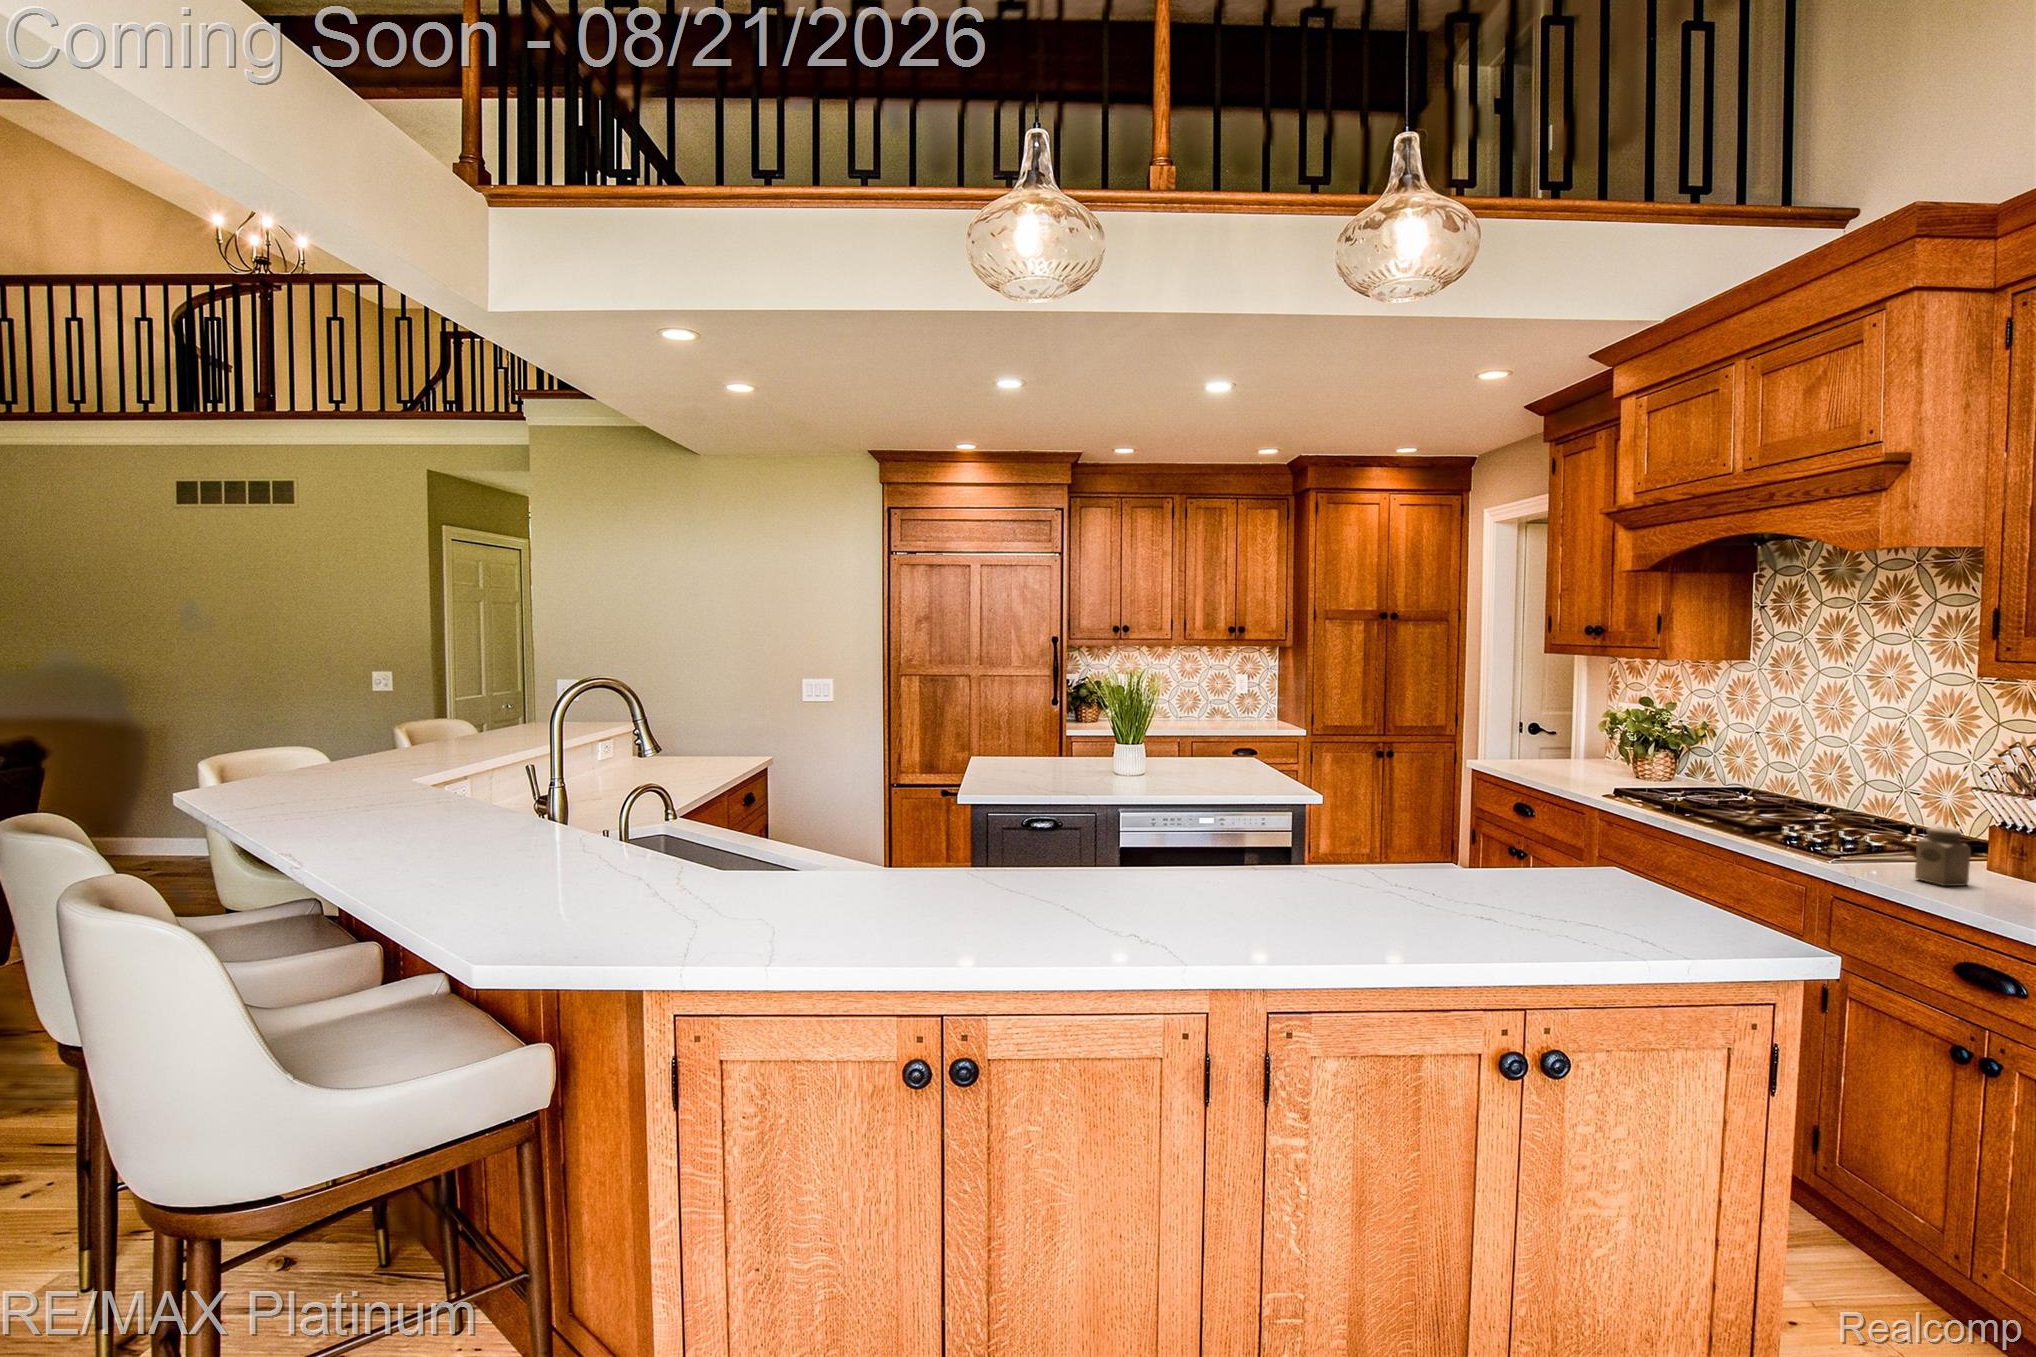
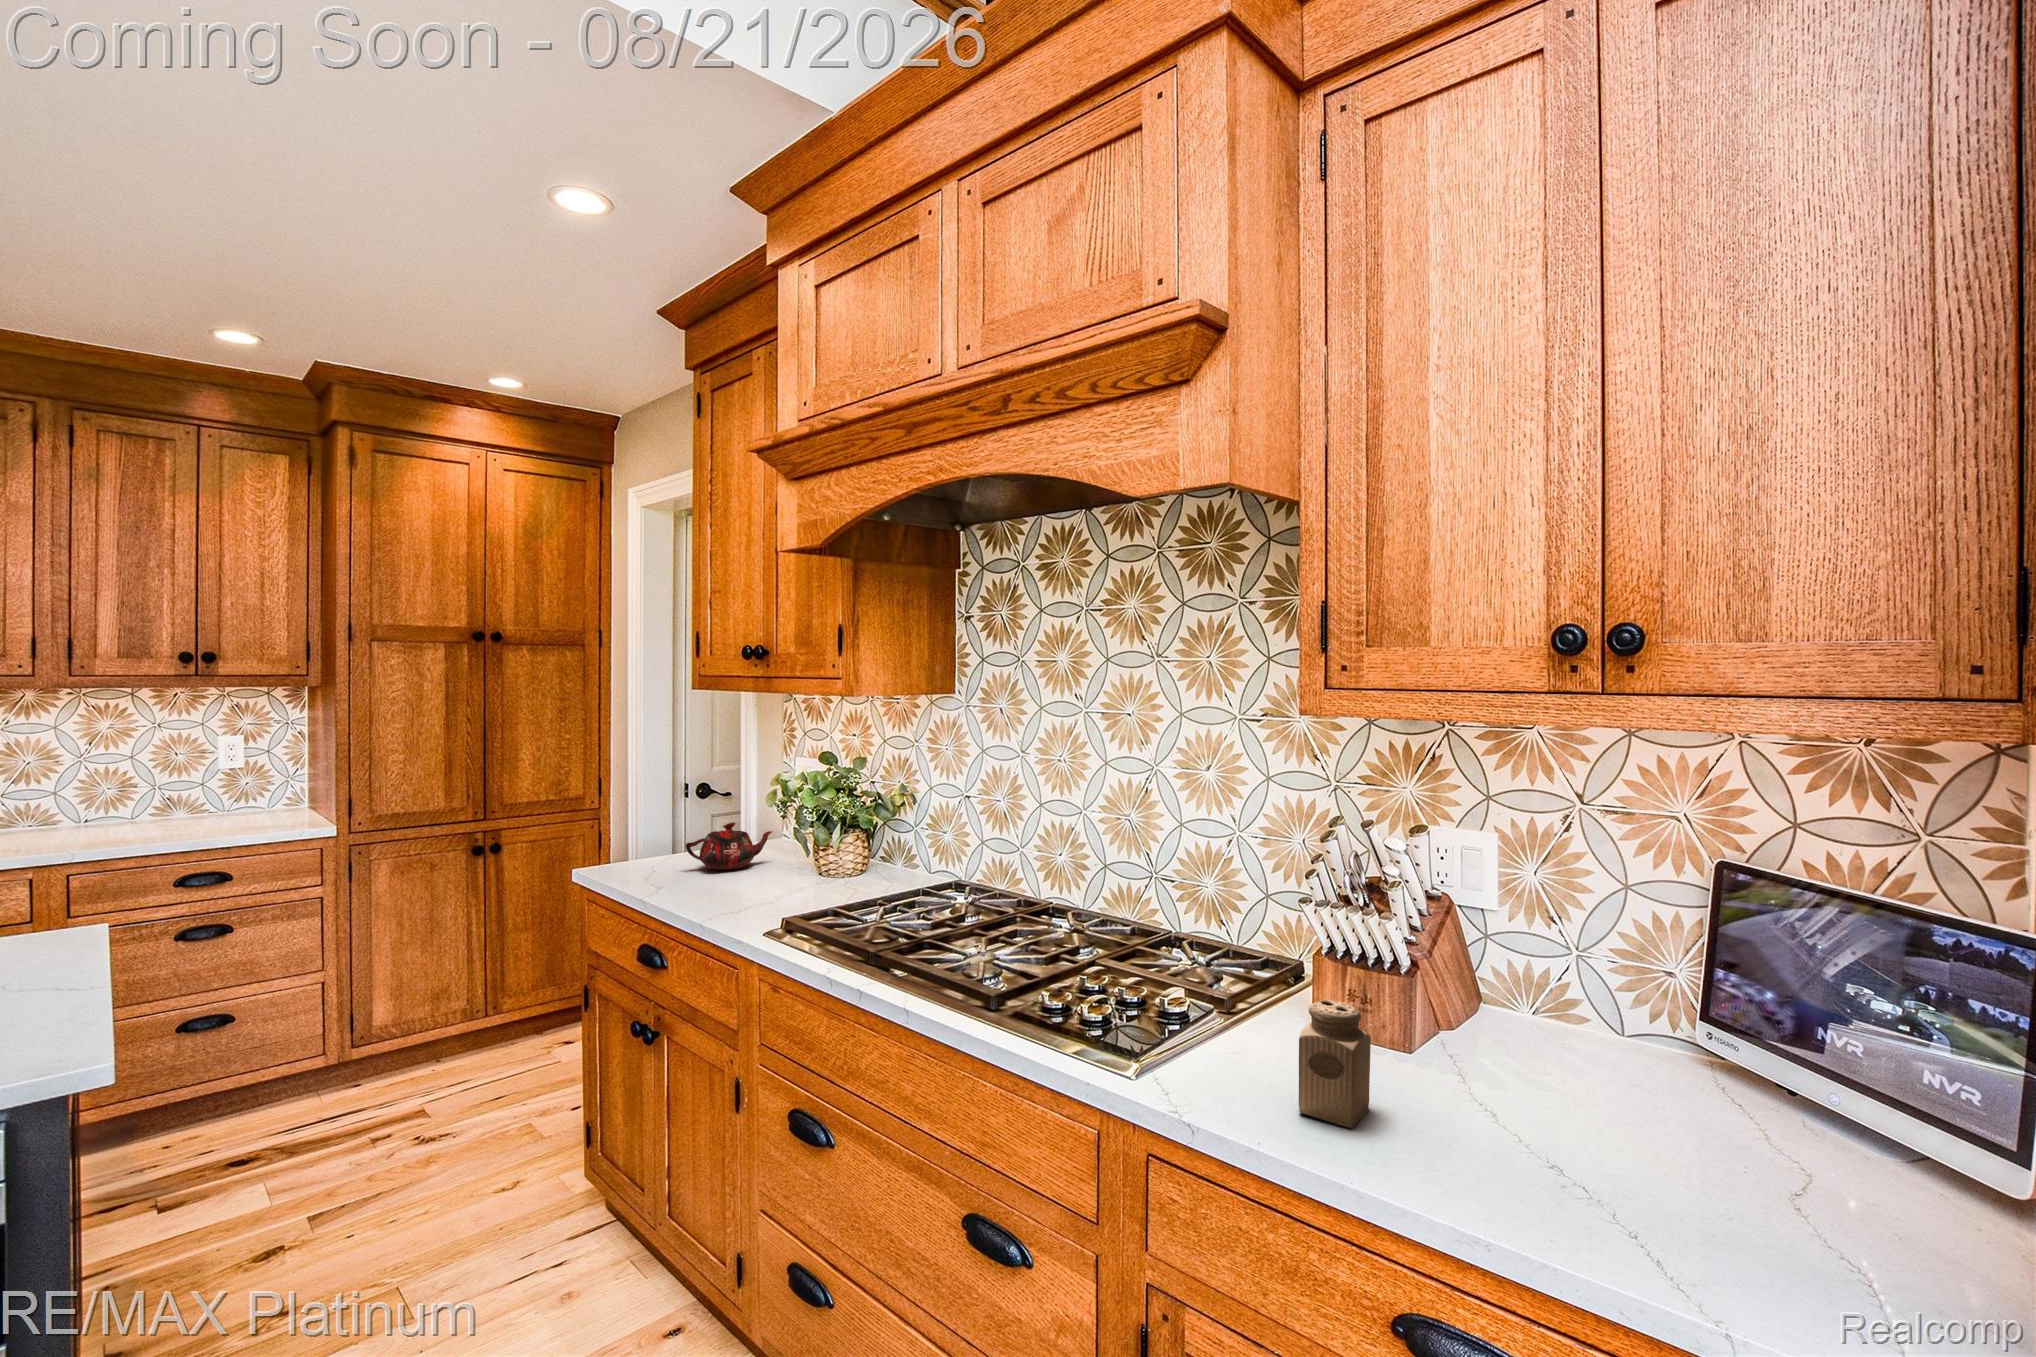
teapot: none [1537,740,1599,768] -> present [686,822,773,870]

